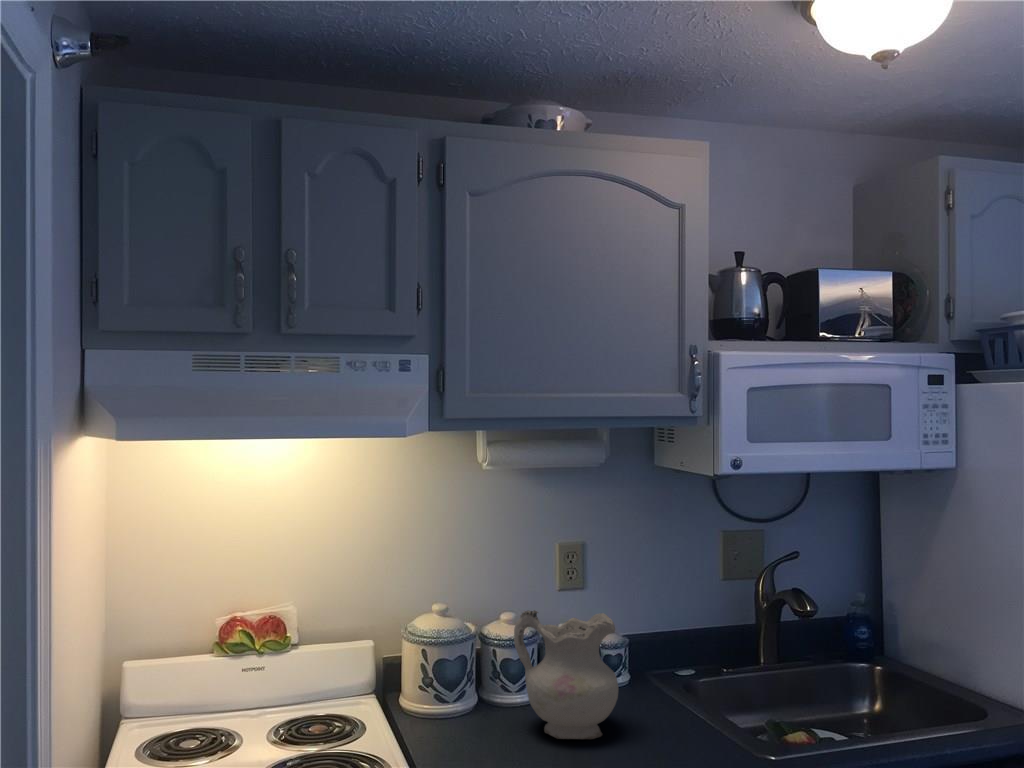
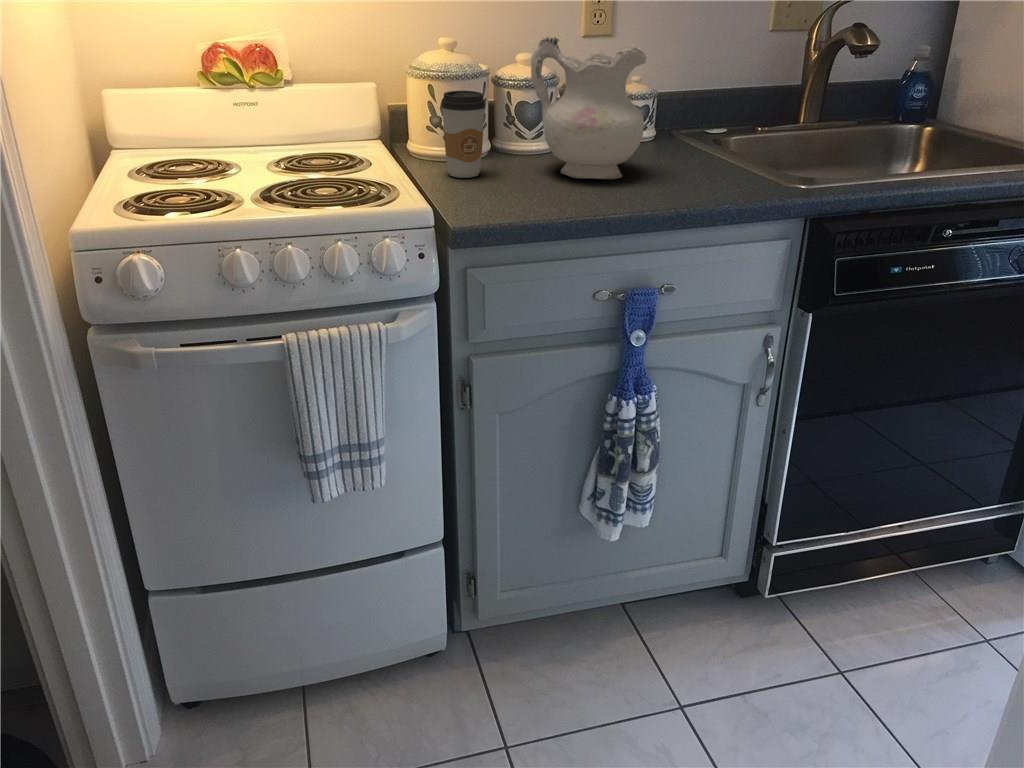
coffee cup: none [433,657,474,741] -> present [441,91,485,178]

